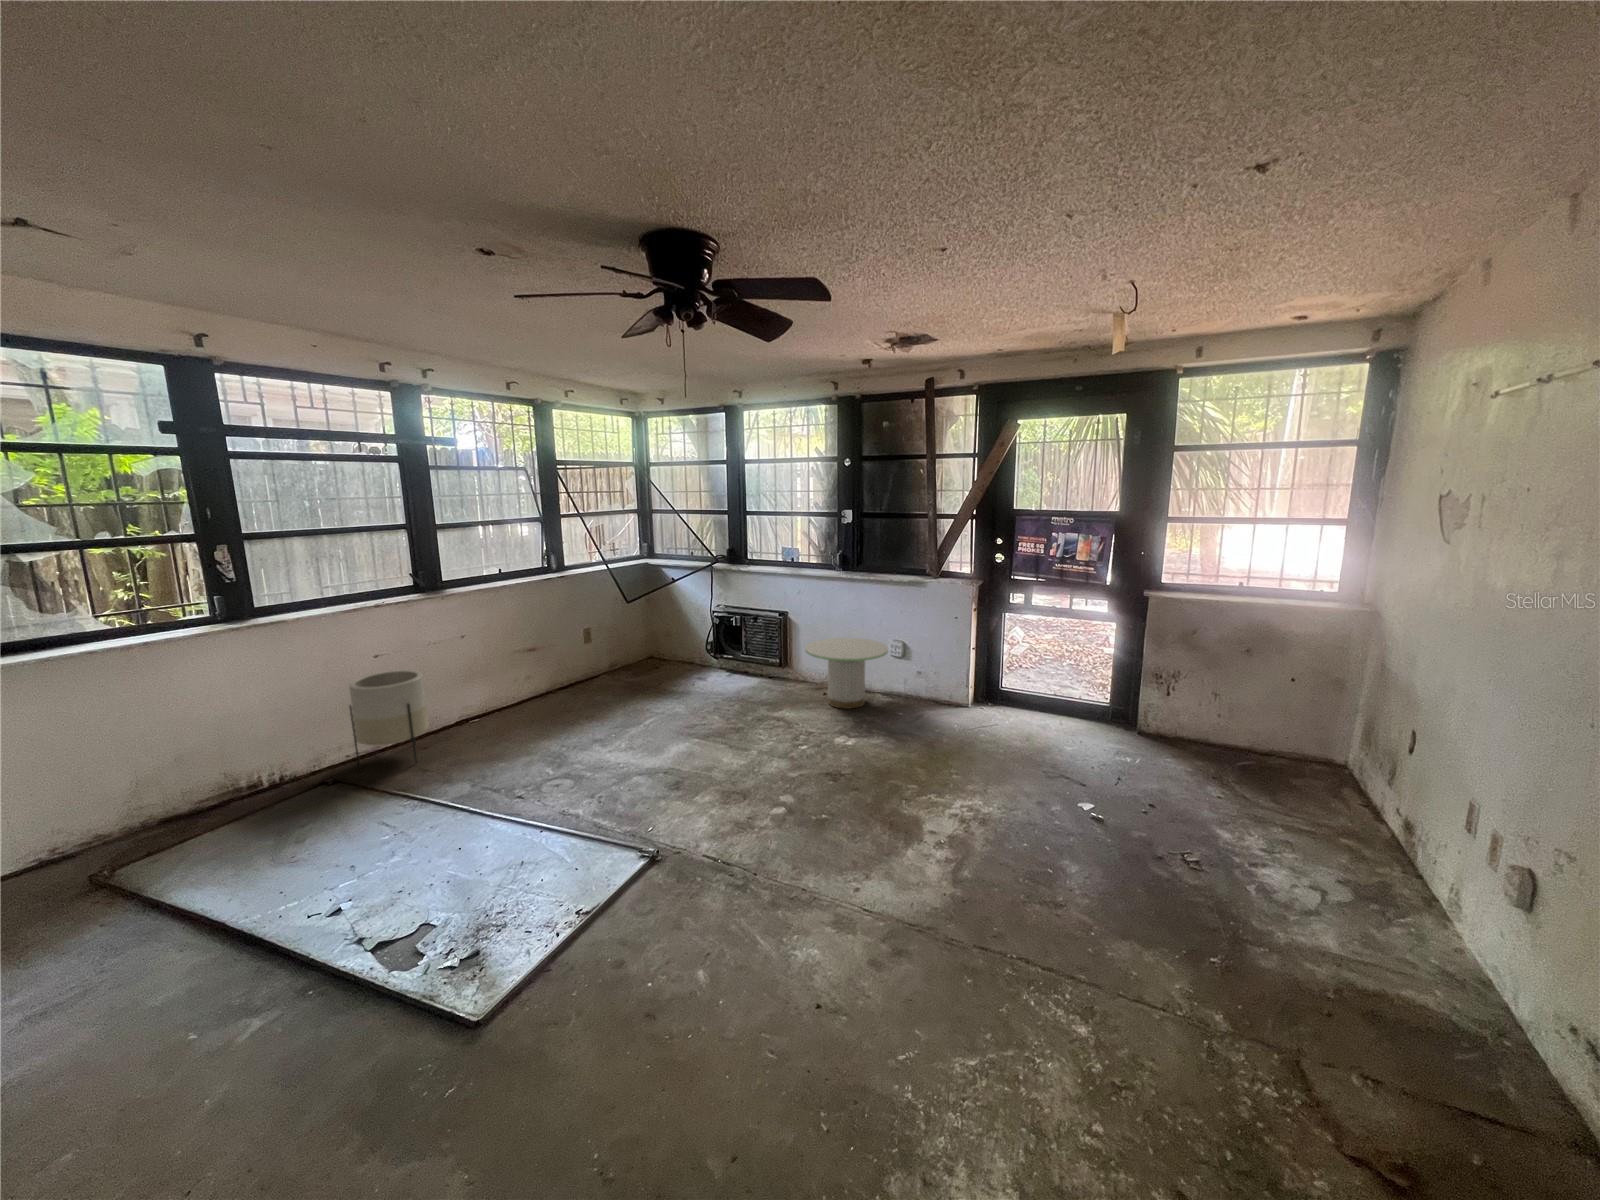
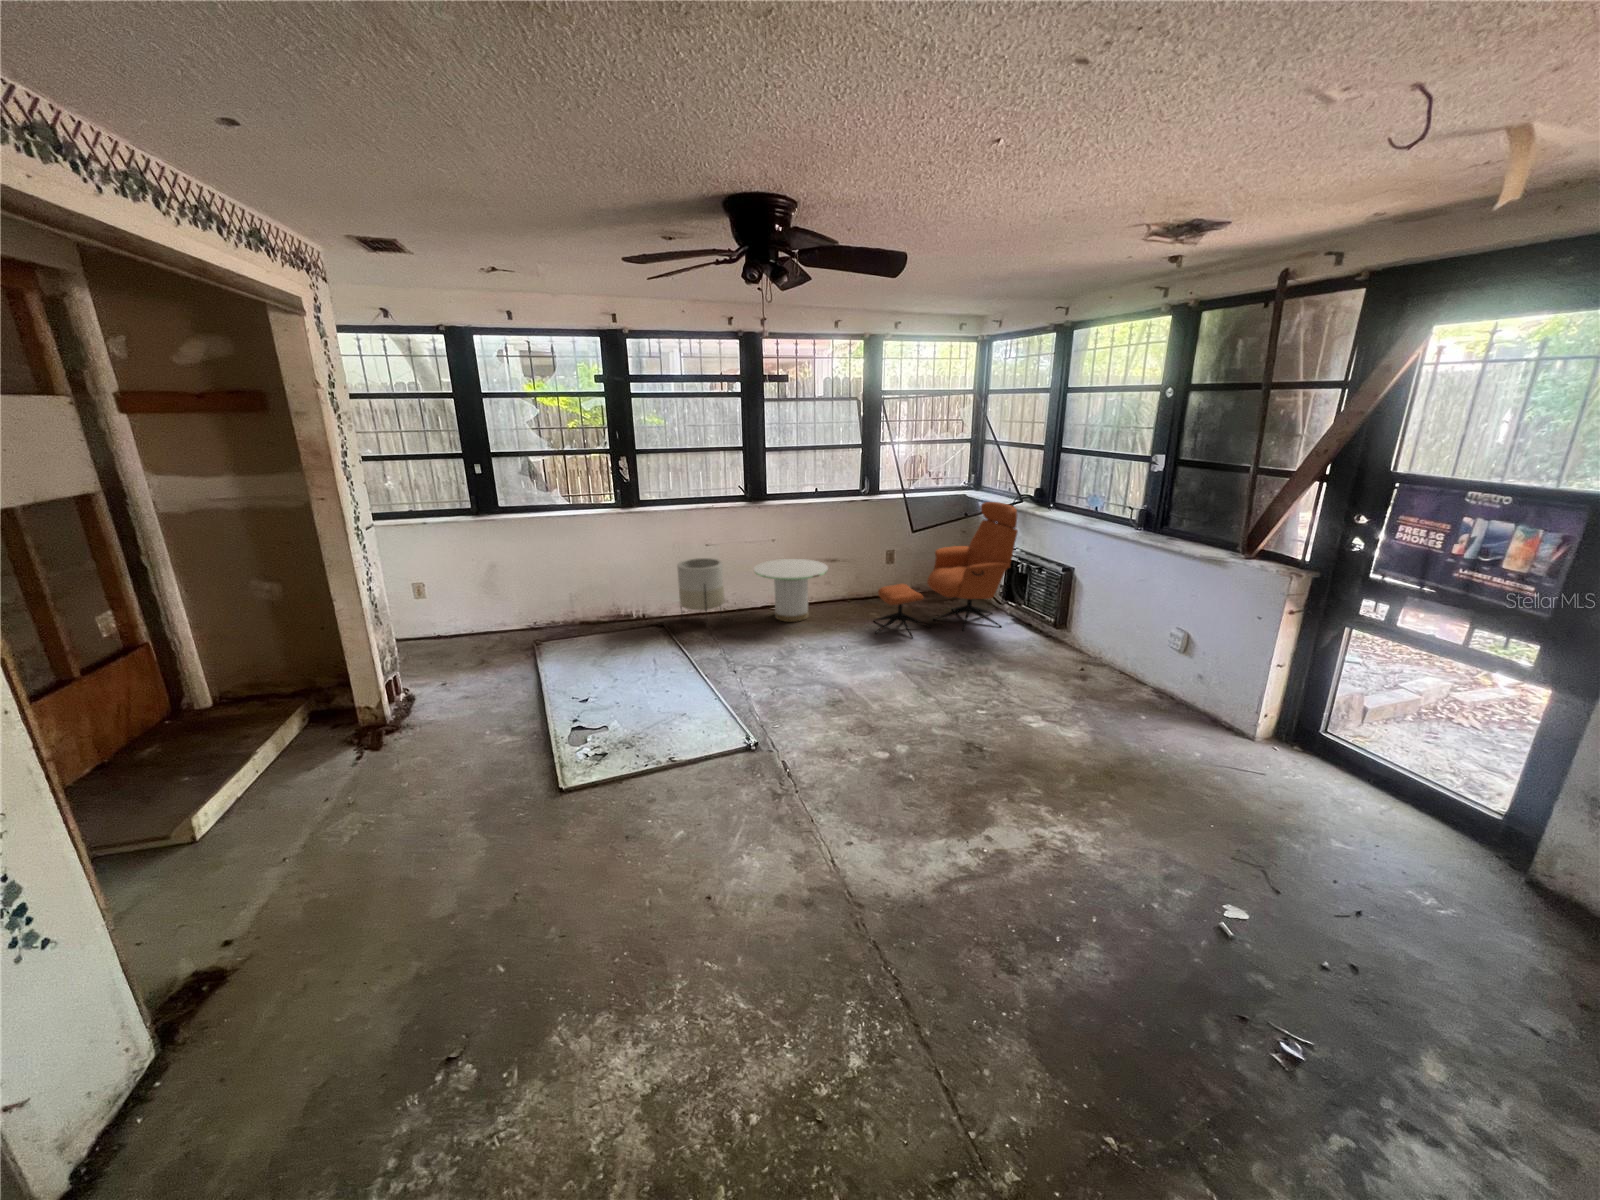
armchair: none [614,565,736,711] -> present [875,502,1018,637]
side table: present [805,638,888,709] -> present [754,559,828,622]

